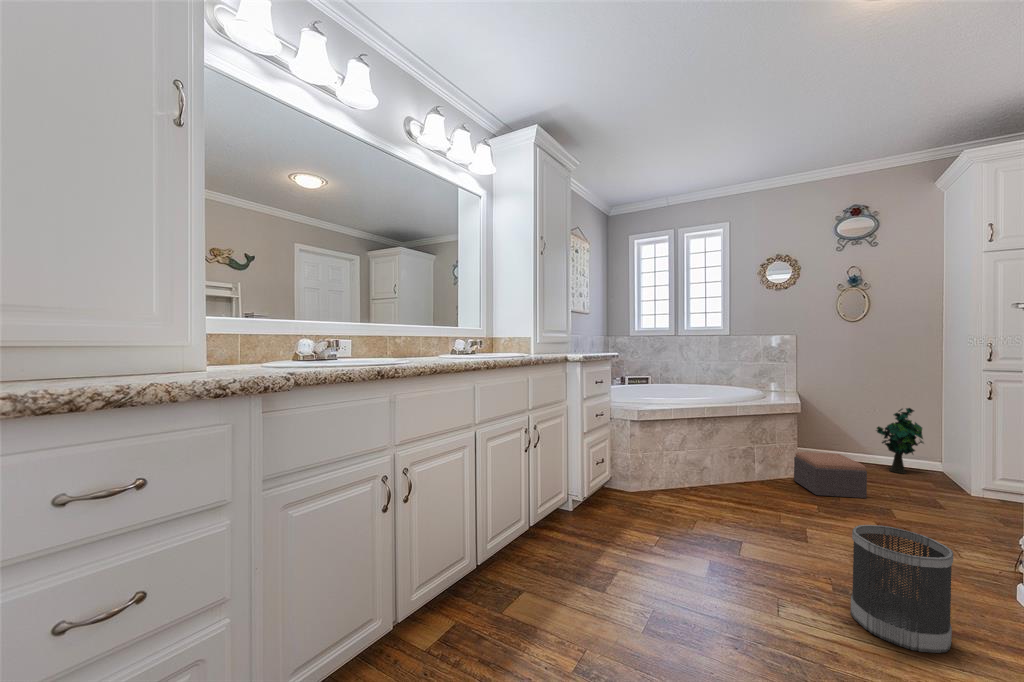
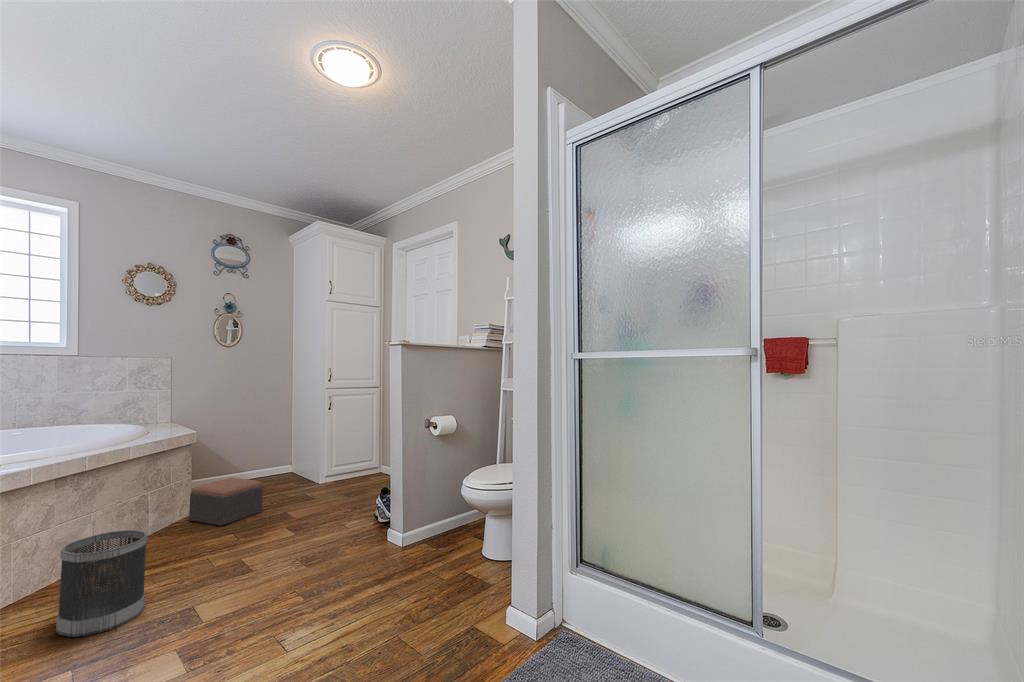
decorative plant: present [876,408,924,474] -> none [247,422,284,482]
wastebasket: present [851,525,953,653] -> present [56,530,148,637]

